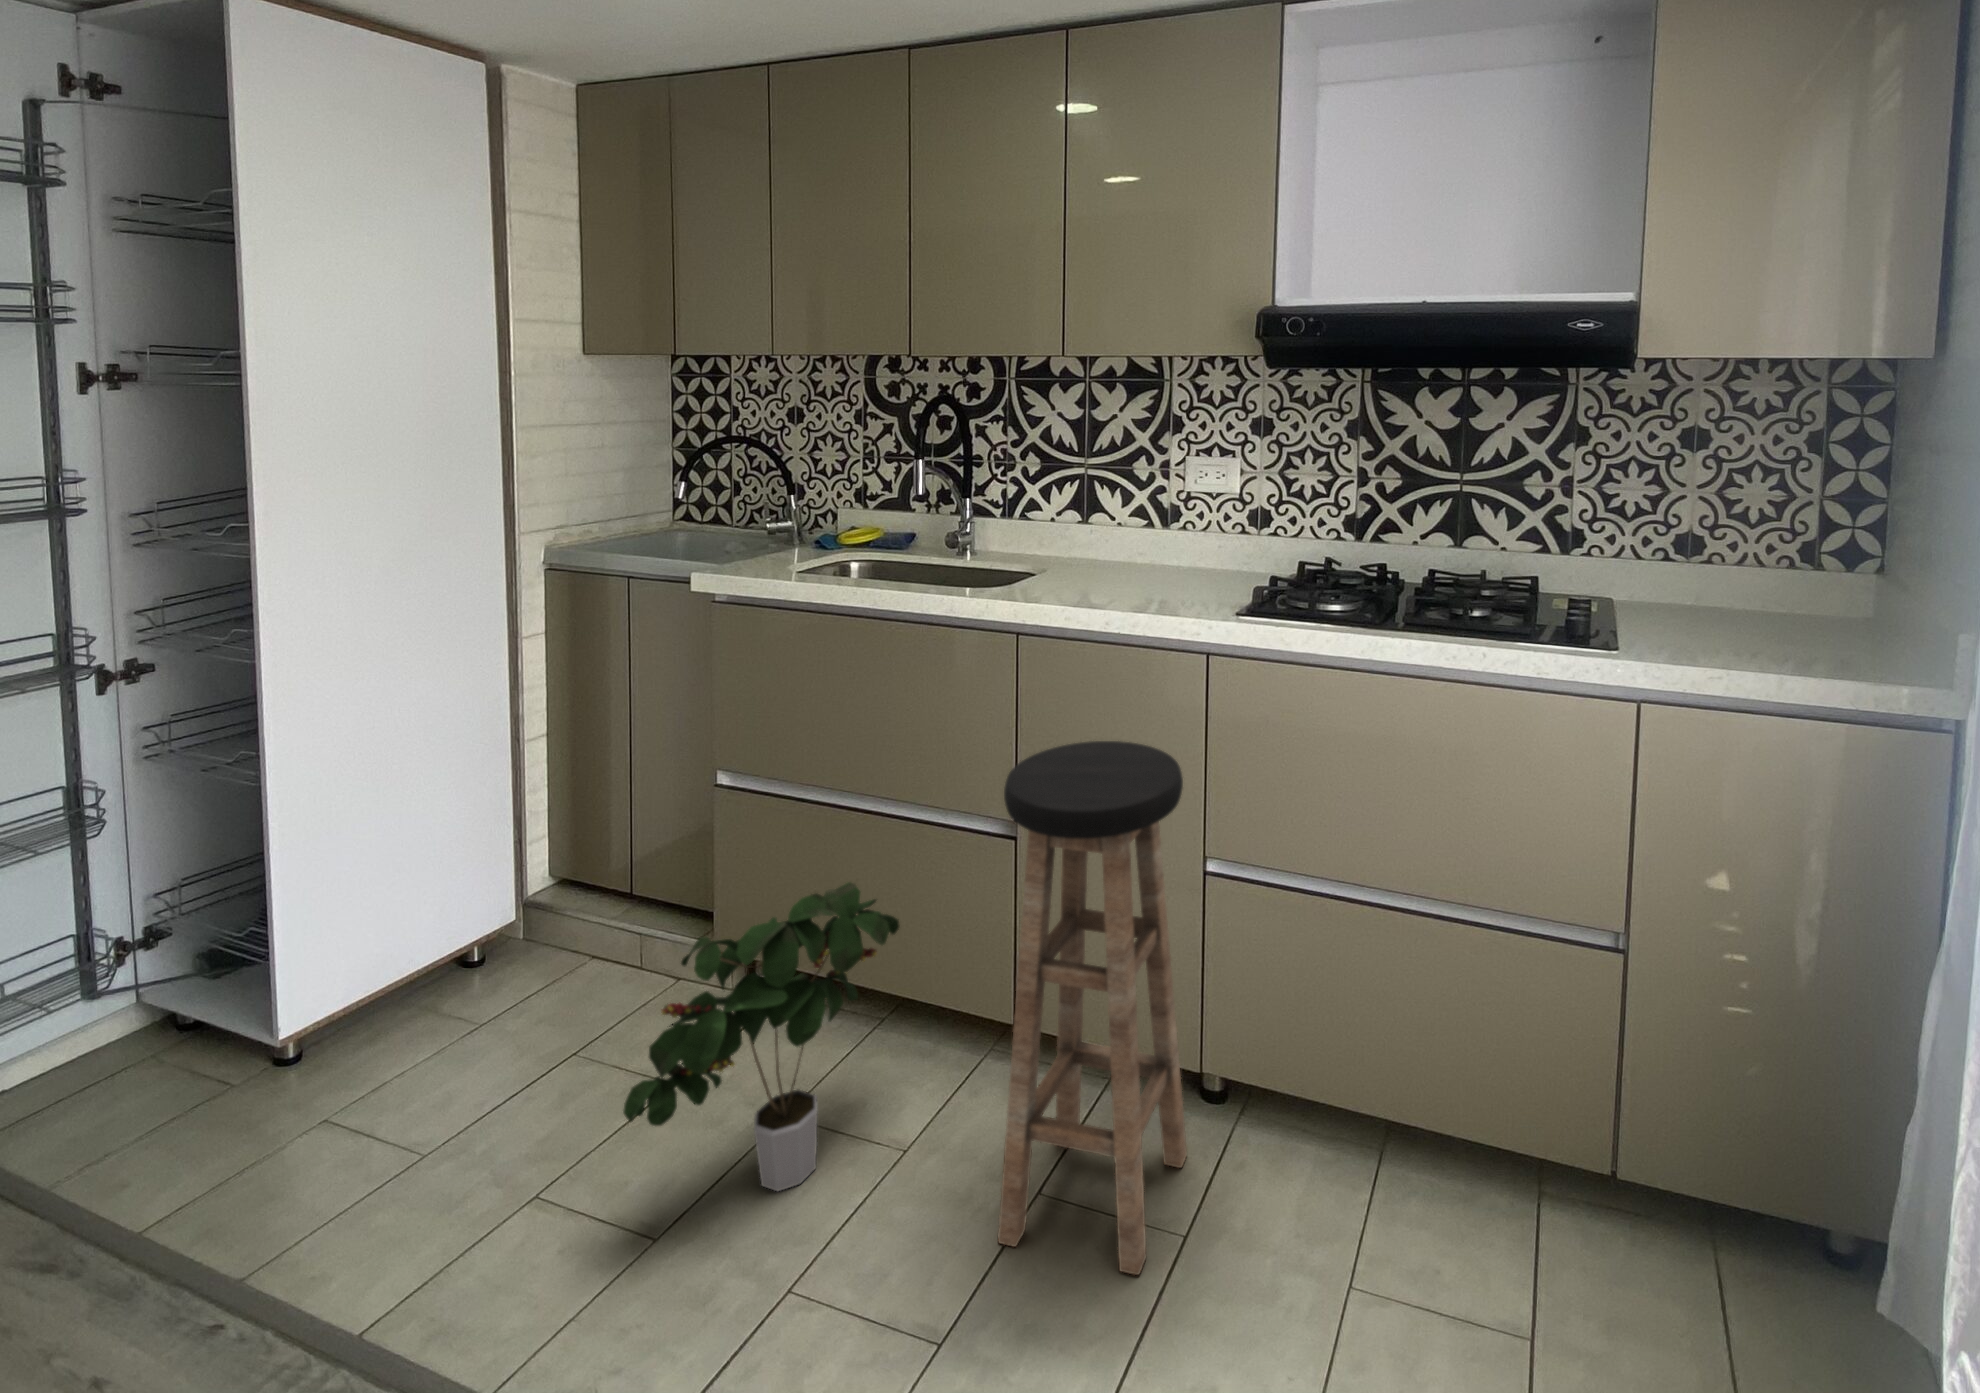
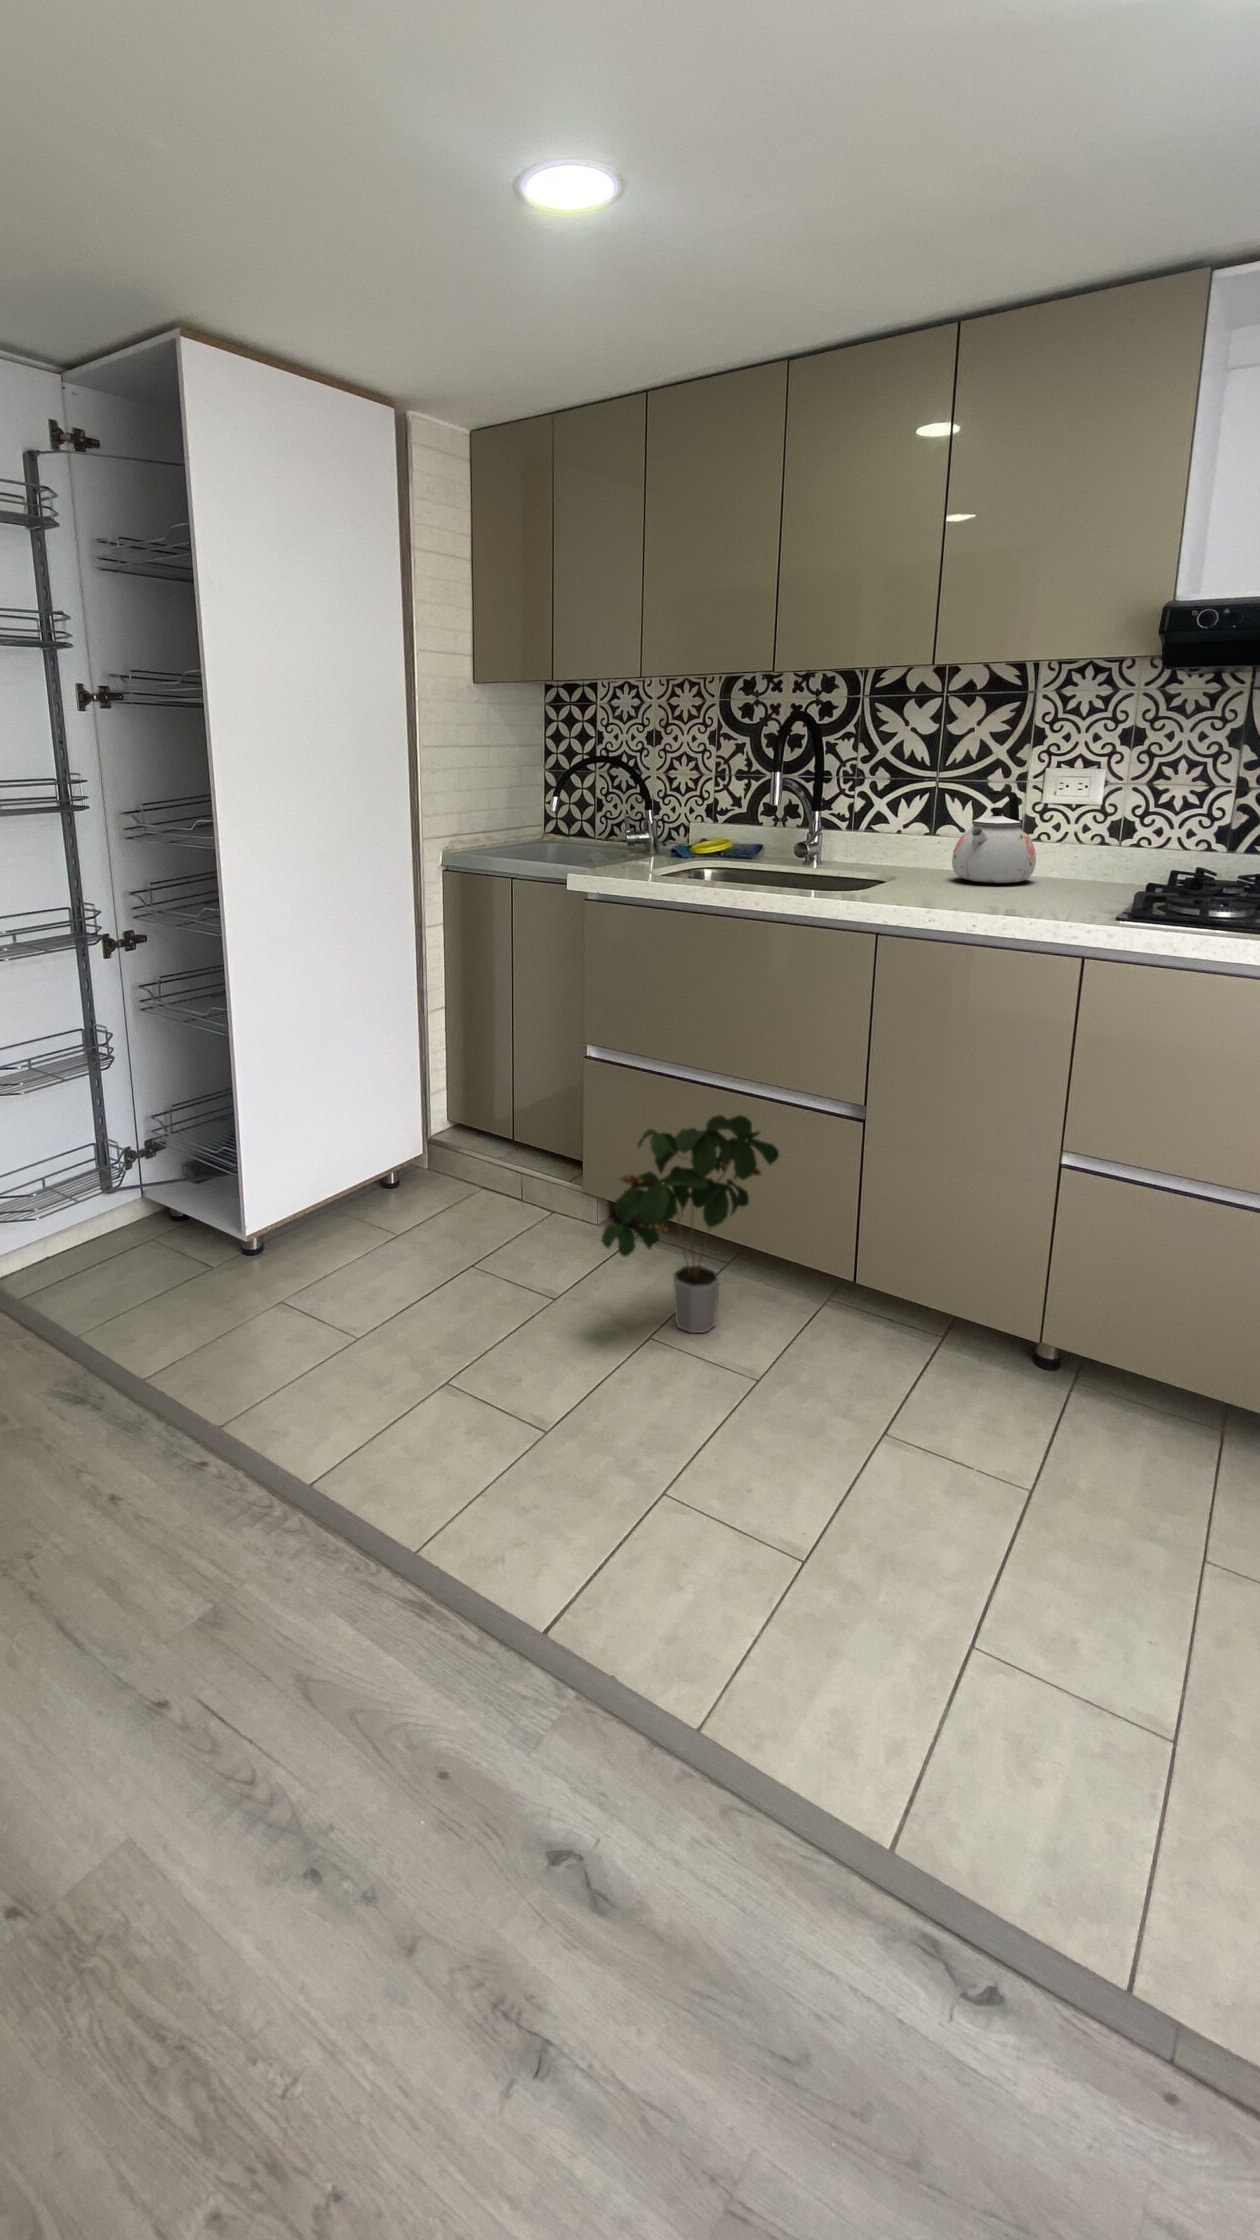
kettle: none [1096,482,1178,579] -> present [952,790,1036,883]
bar stool: present [998,741,1187,1275] -> none [874,1012,1068,1447]

